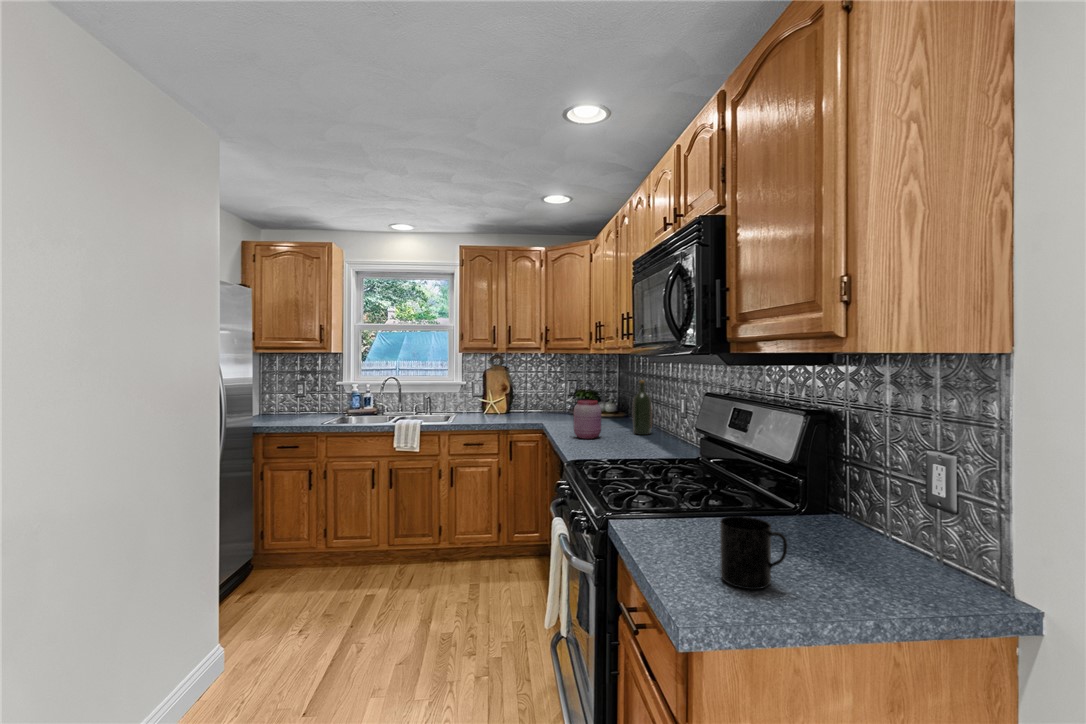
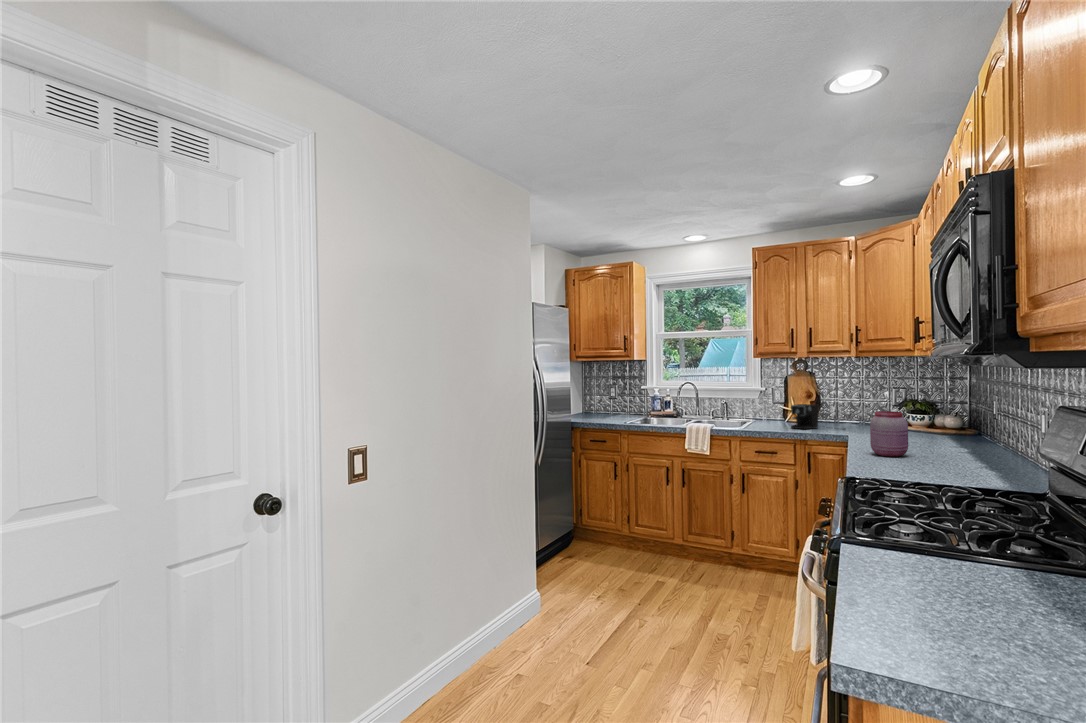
wine bottle: present [633,380,652,435] -> none [959,390,988,458]
coffee maker: none [494,396,538,420] -> present [791,404,818,429]
mug: present [720,516,787,589] -> none [902,547,982,632]

